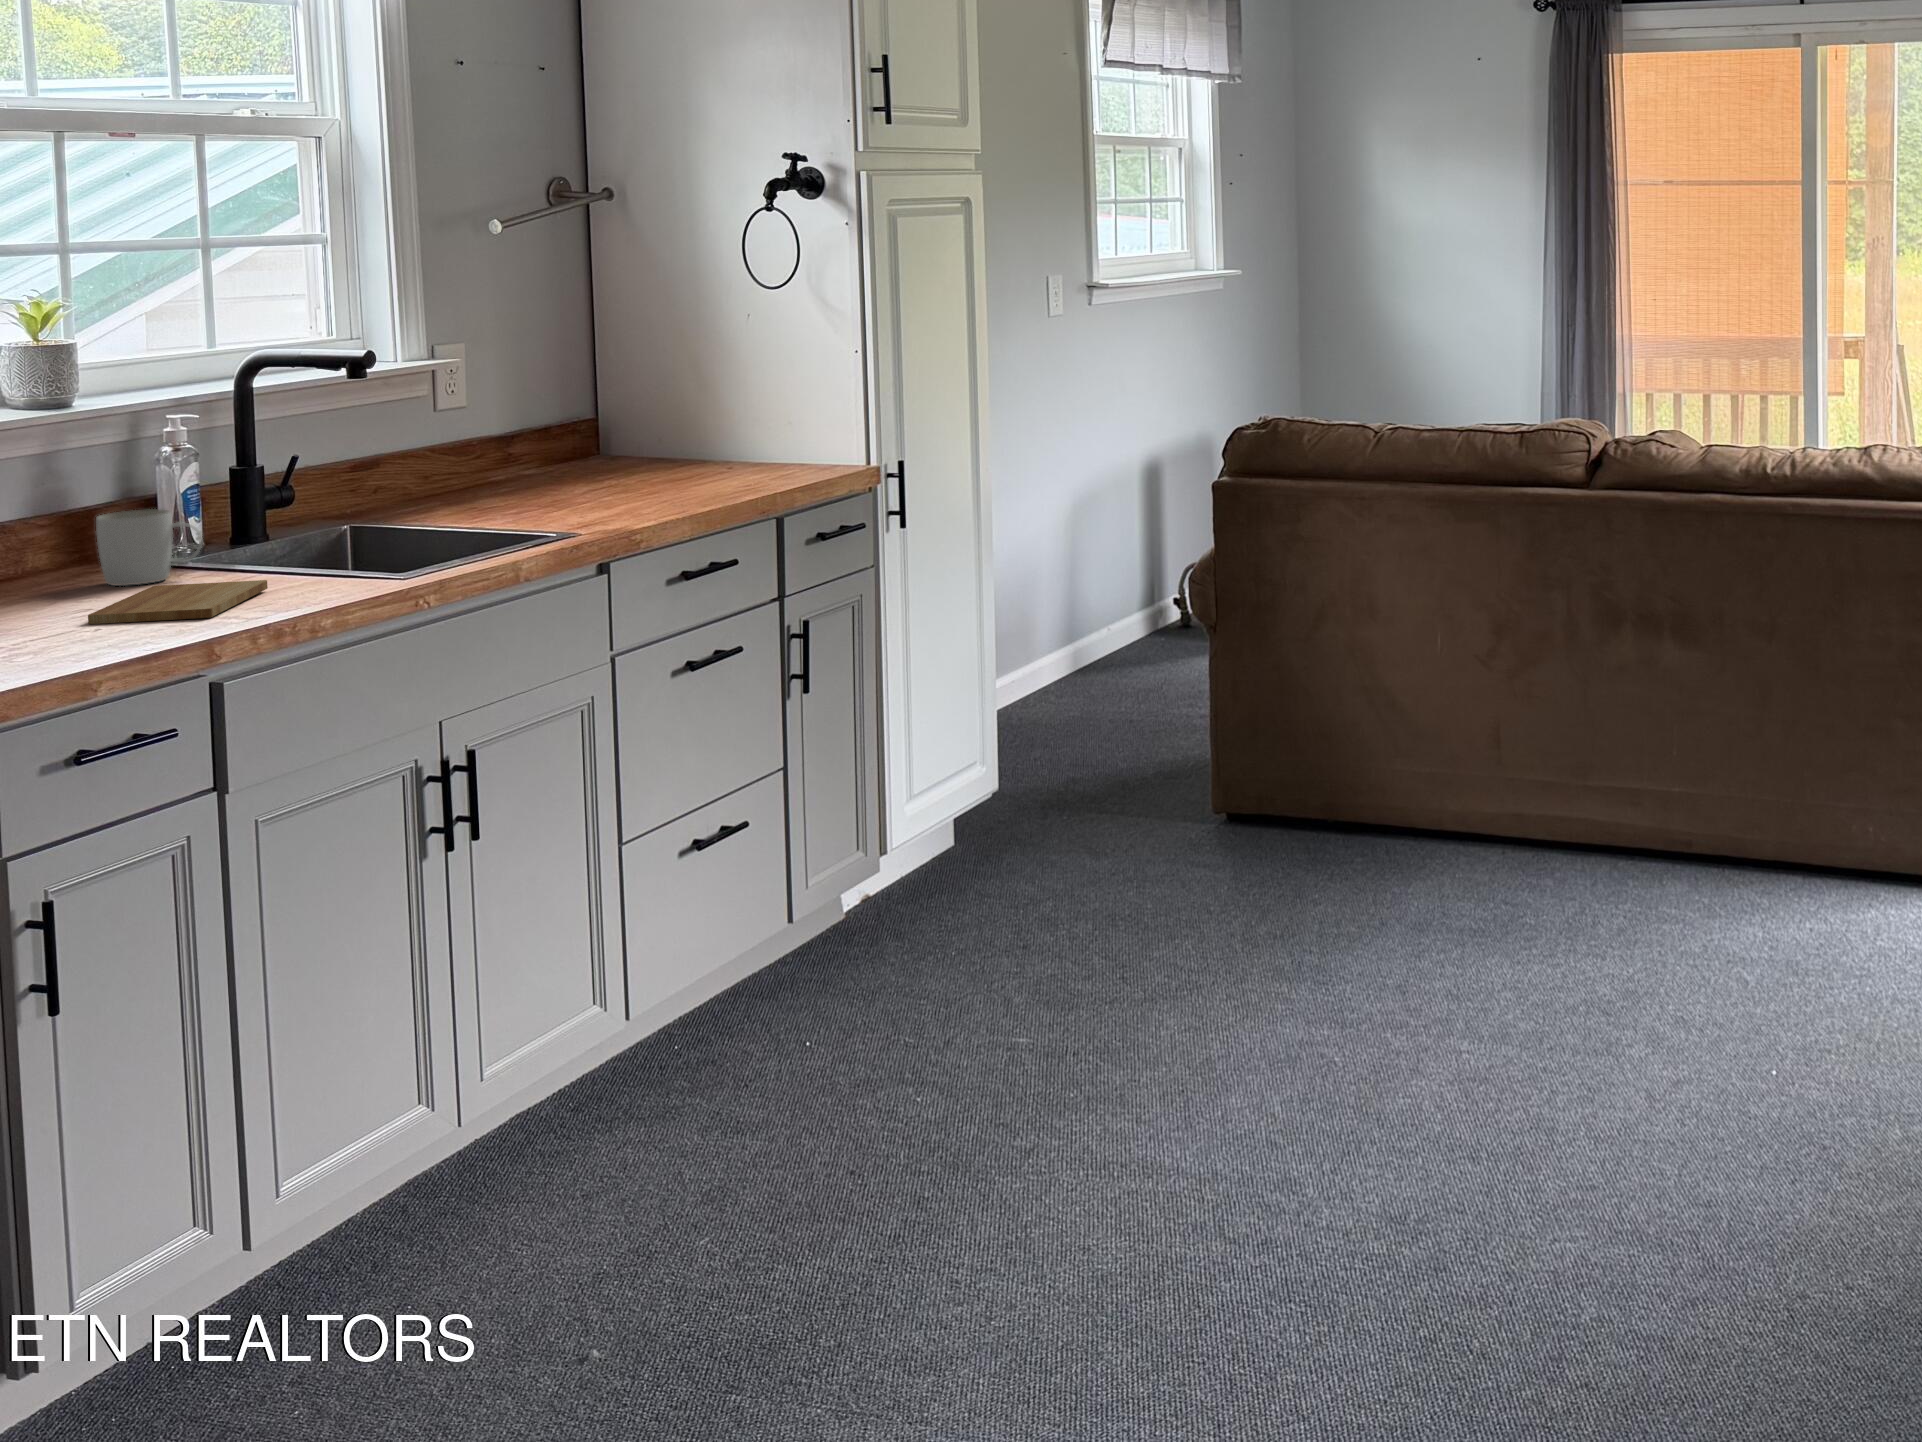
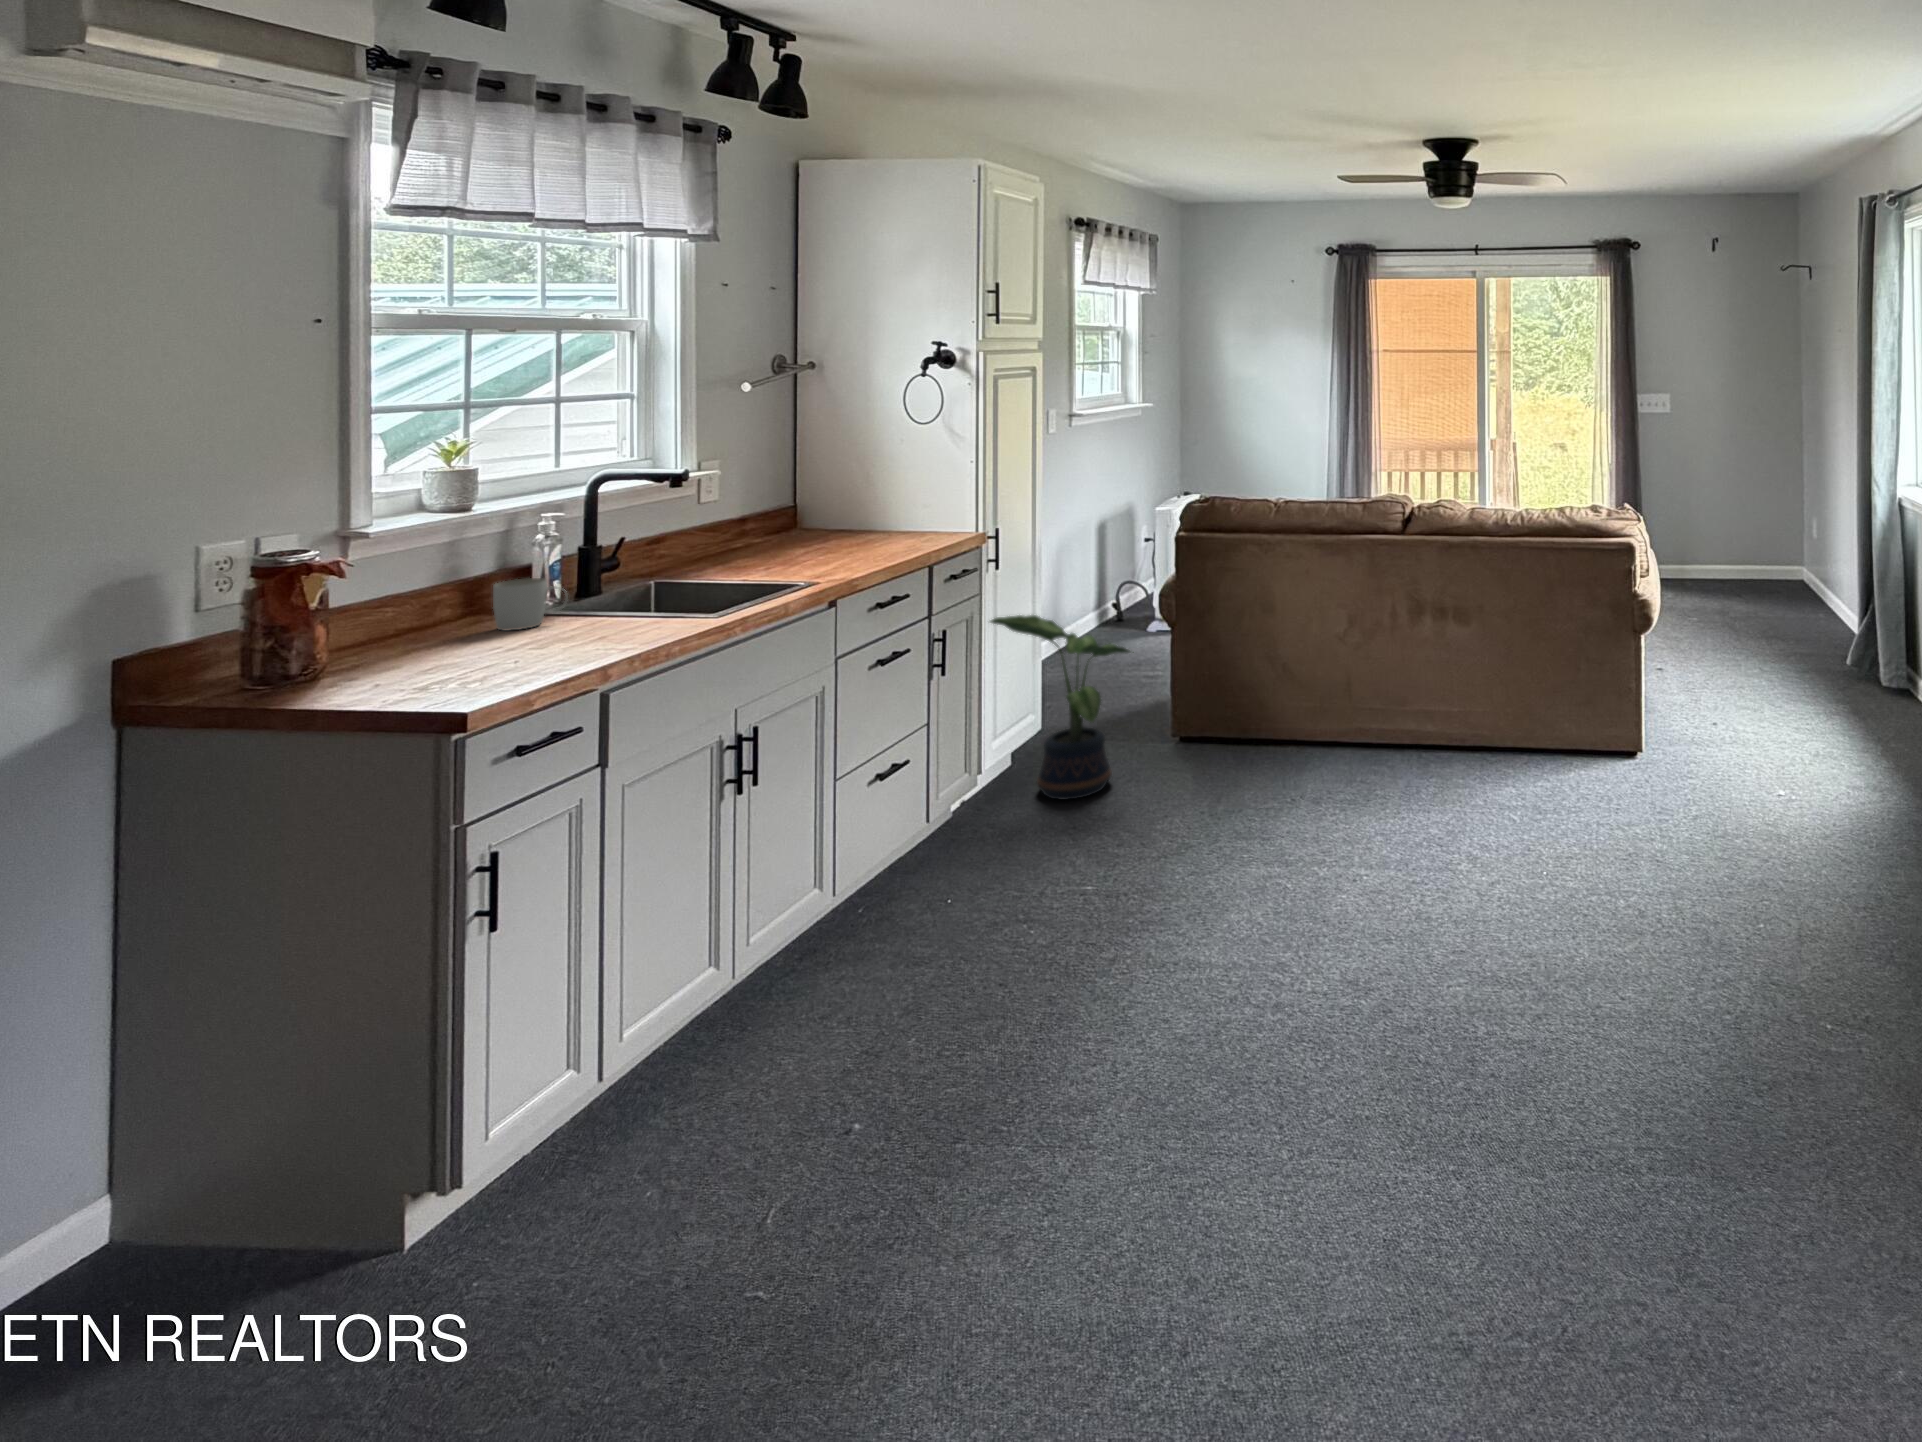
cutting board: present [88,580,268,624] -> none [508,623,623,660]
potted plant: none [884,606,1119,907] -> present [990,615,1134,800]

